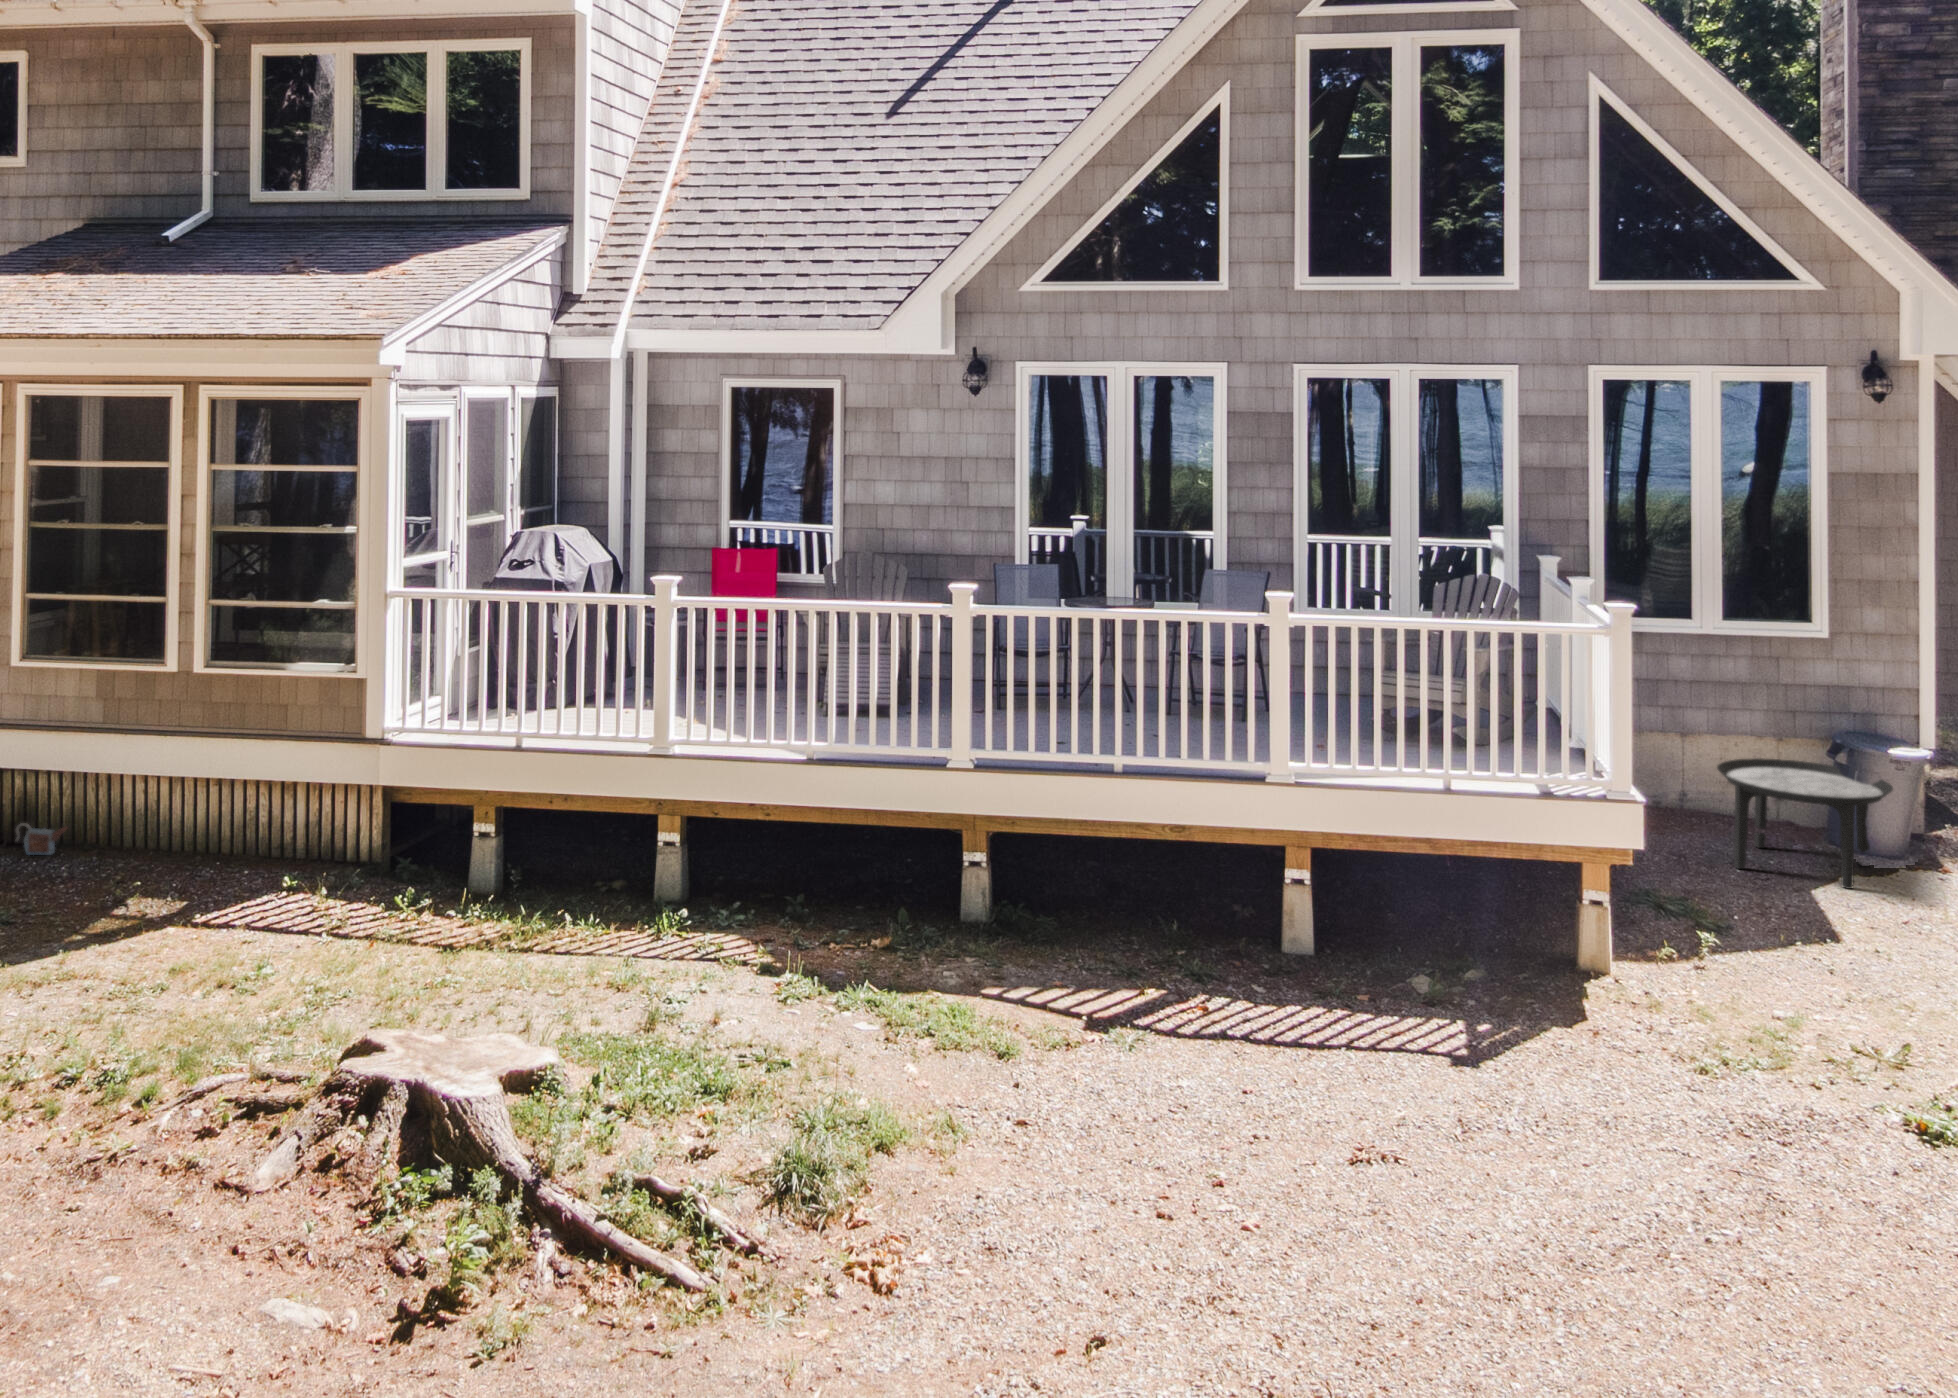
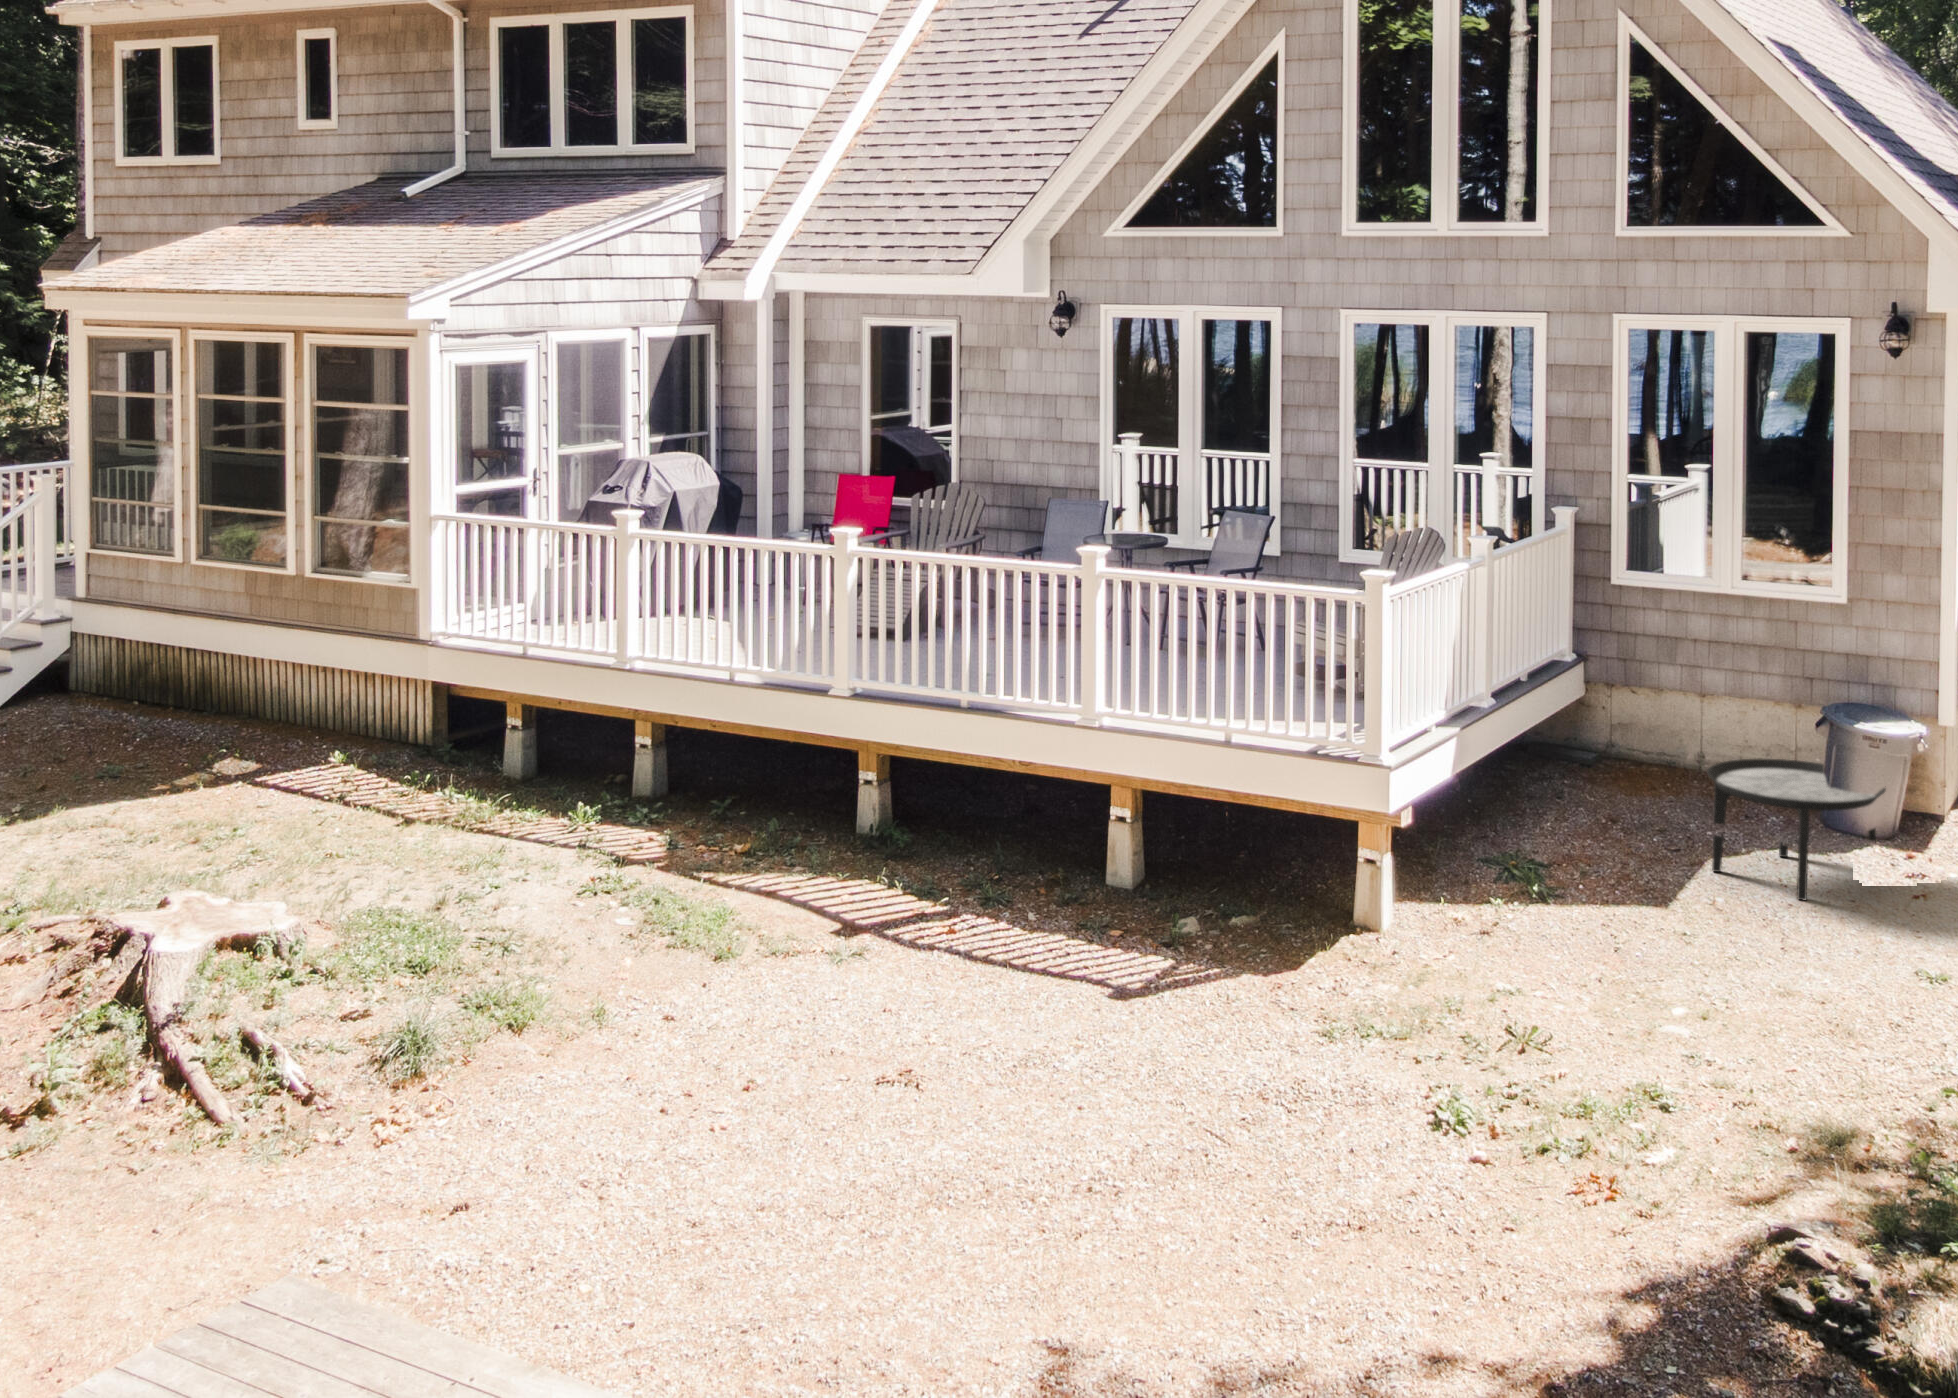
watering can: present [16,823,68,855] -> none [196,693,234,722]

